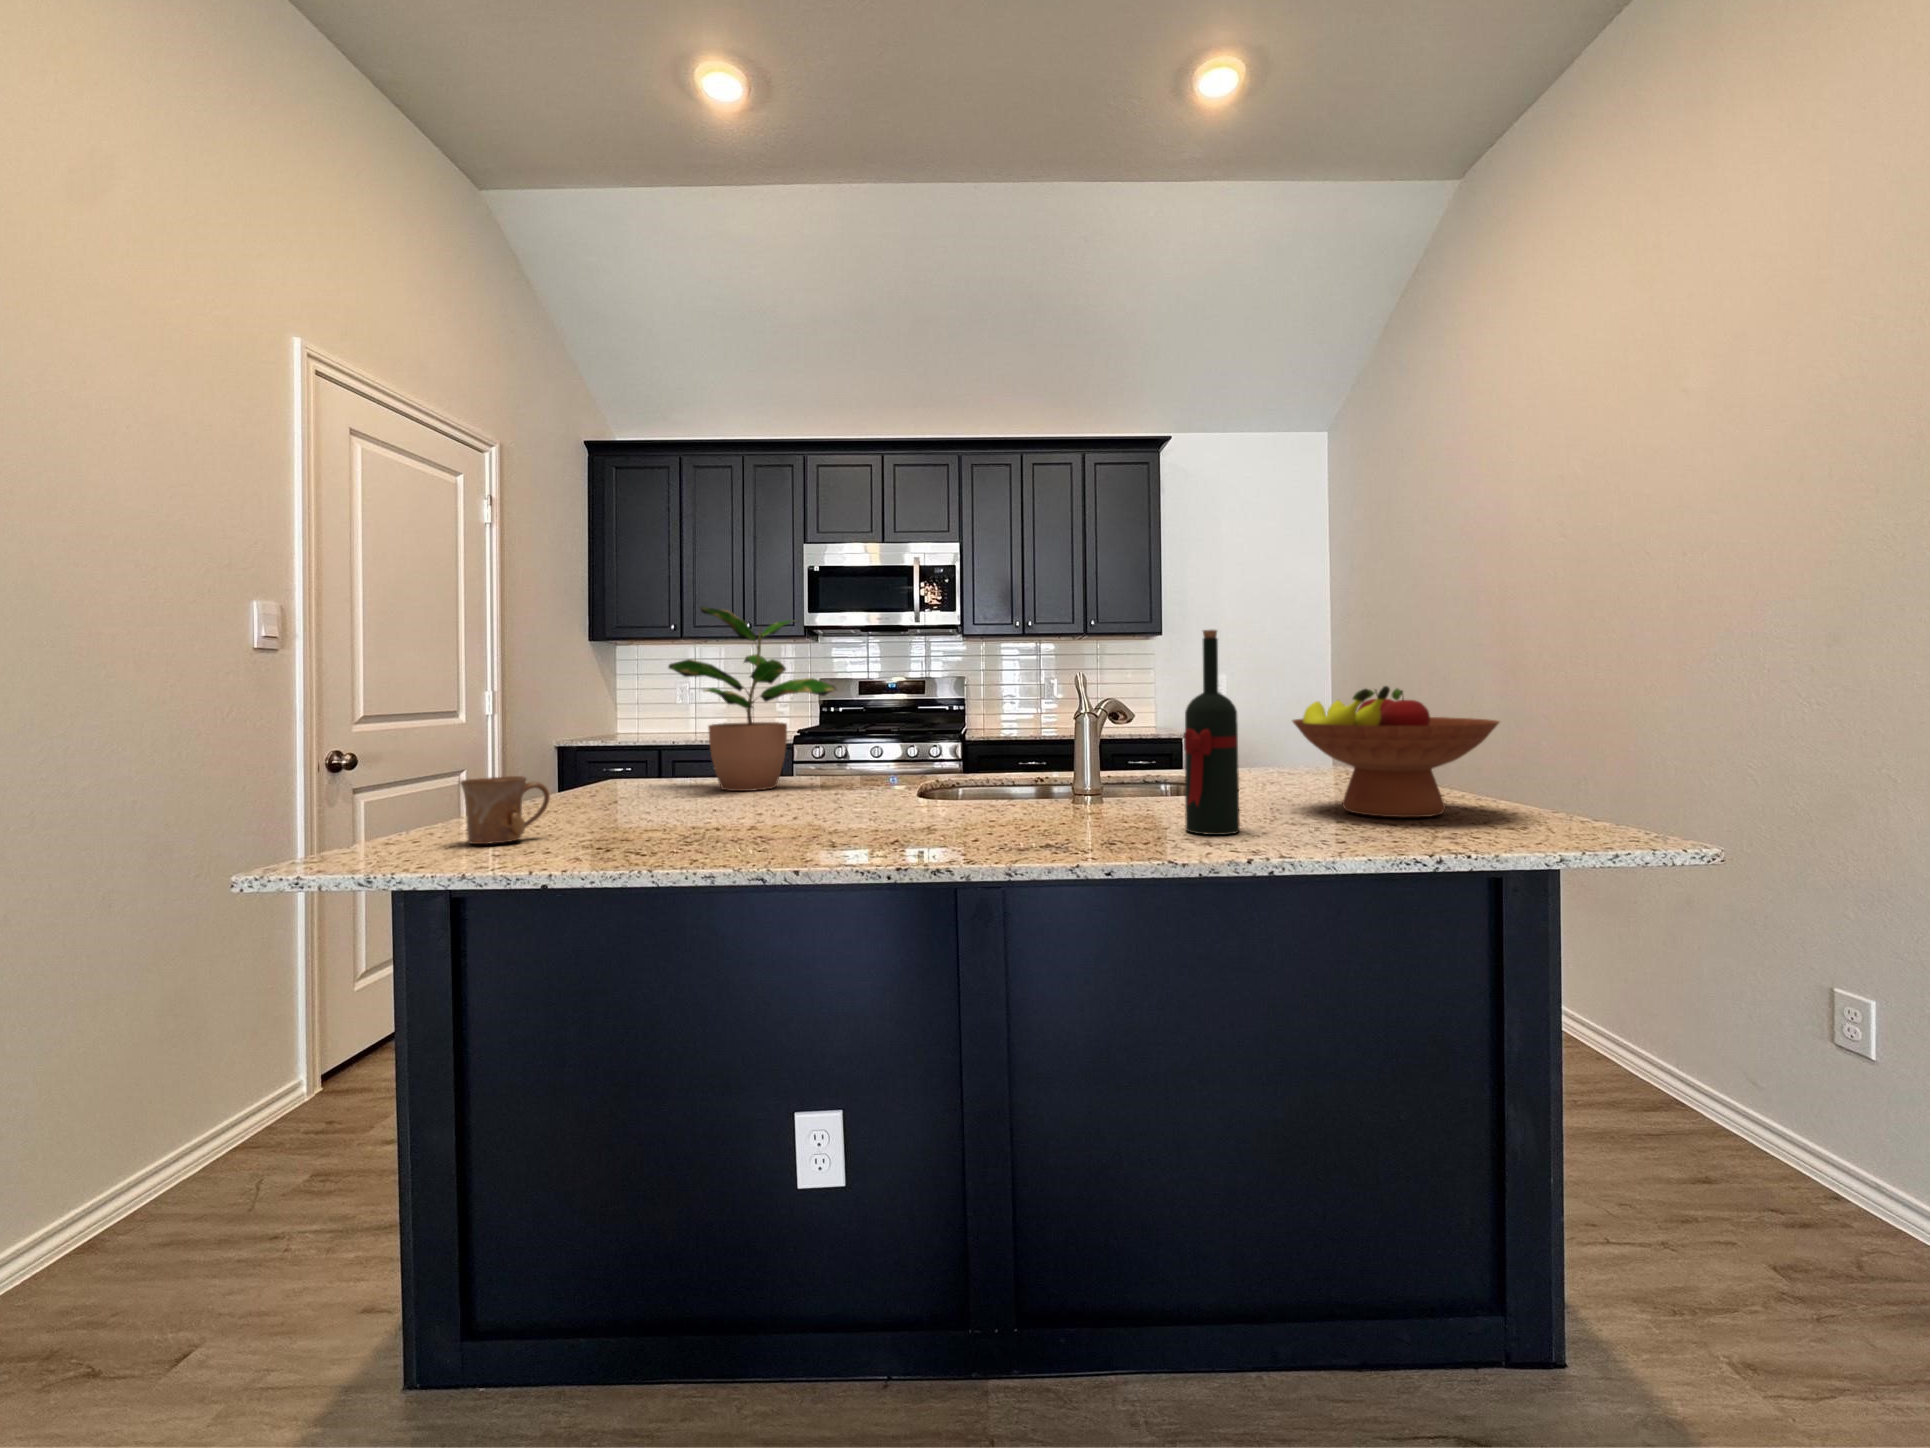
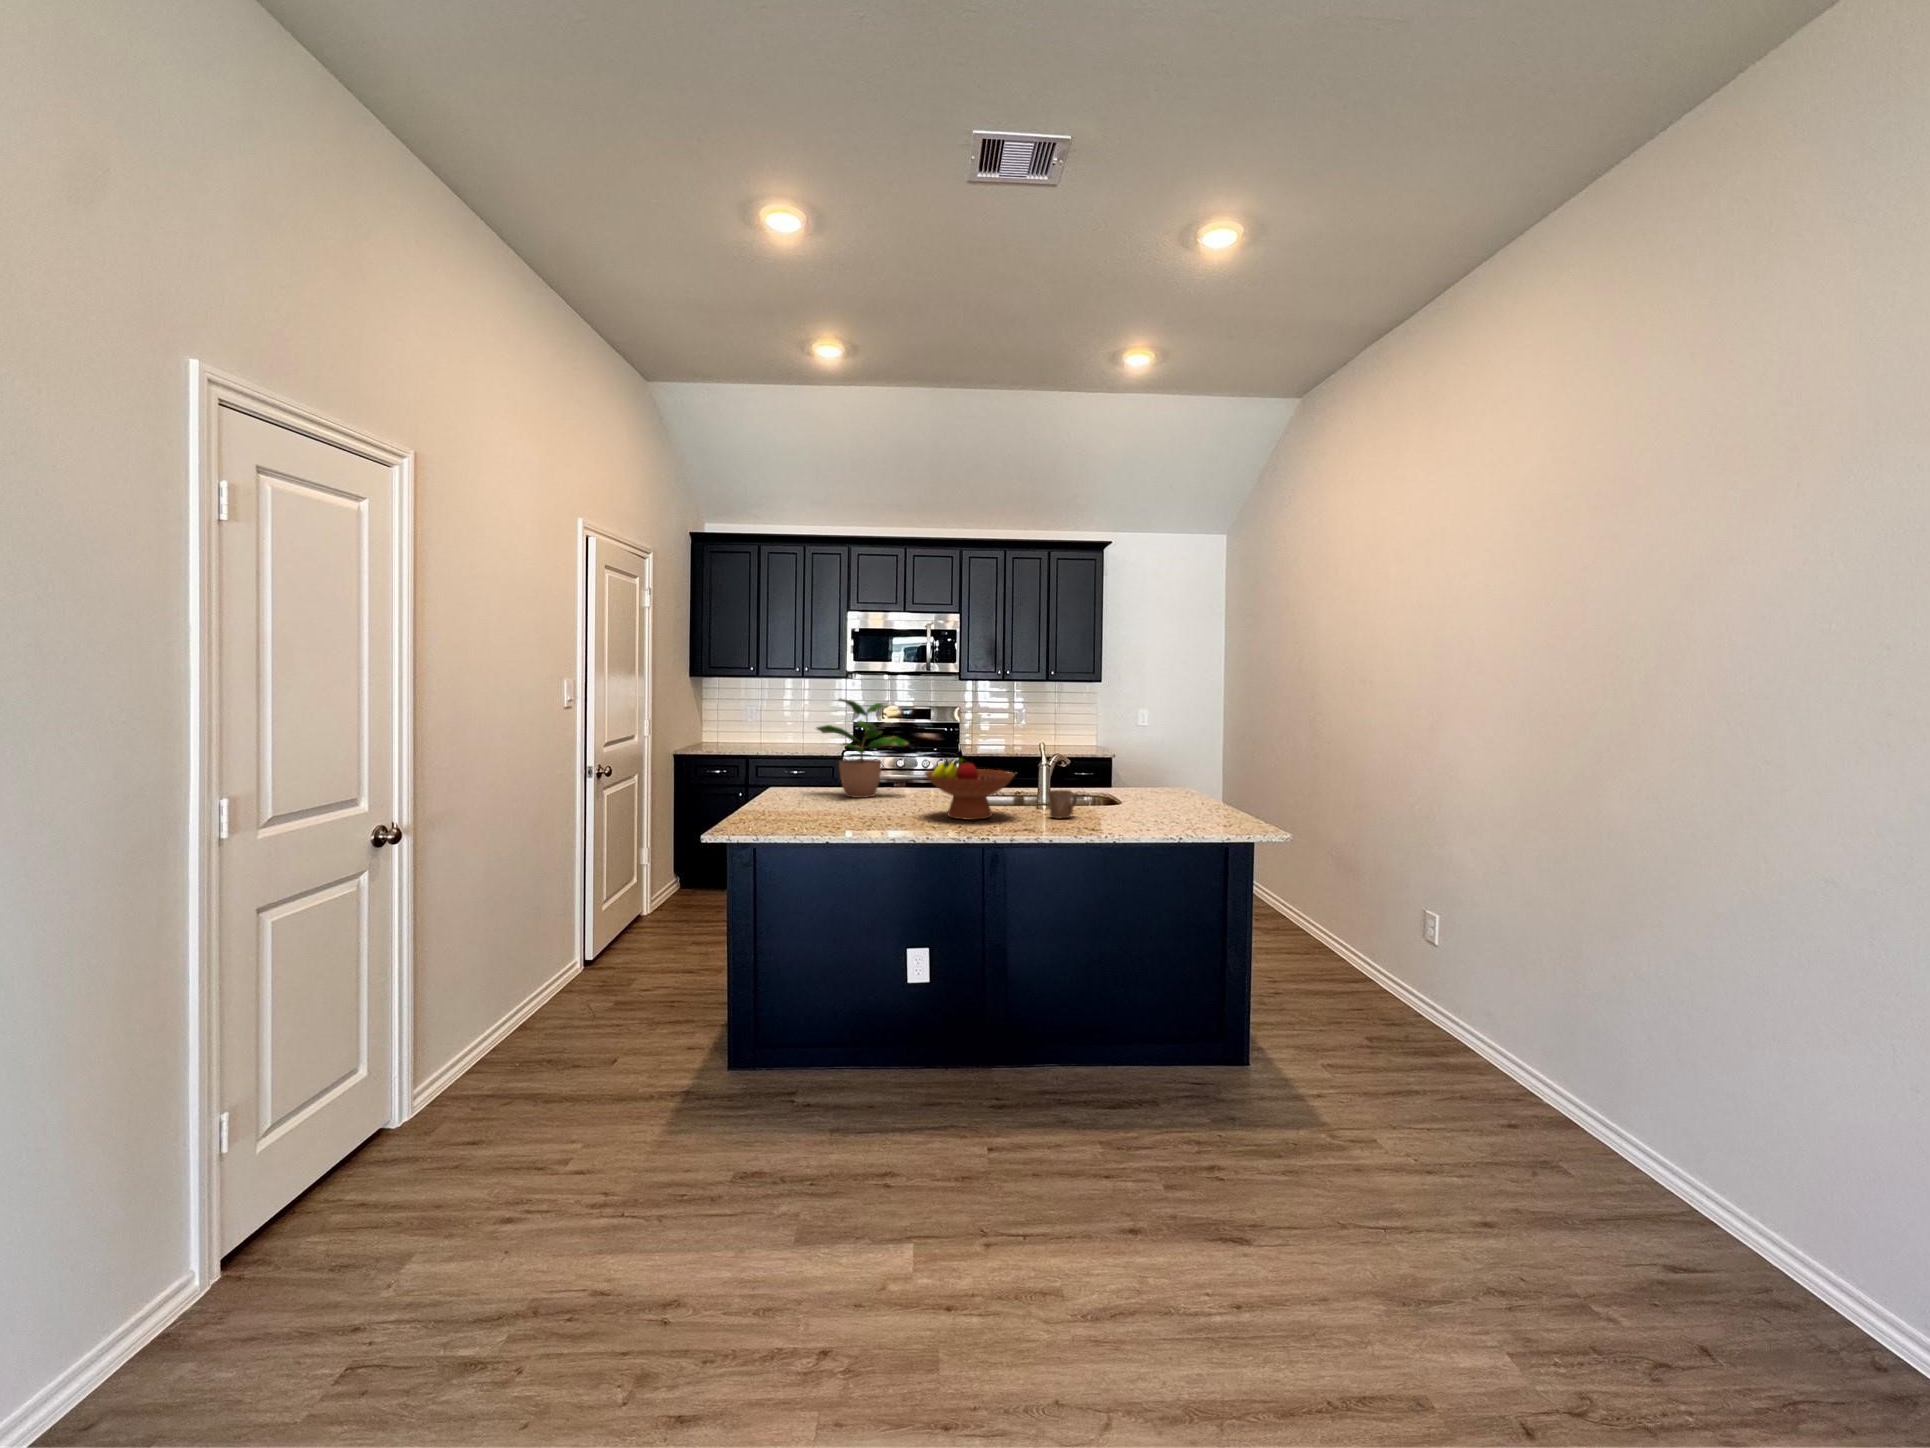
wine bottle: present [1184,630,1240,835] -> none [1086,736,1109,826]
fruit bowl: present [1293,686,1499,817] -> present [926,758,1014,820]
mug: present [461,776,550,844] -> present [1047,790,1077,818]

